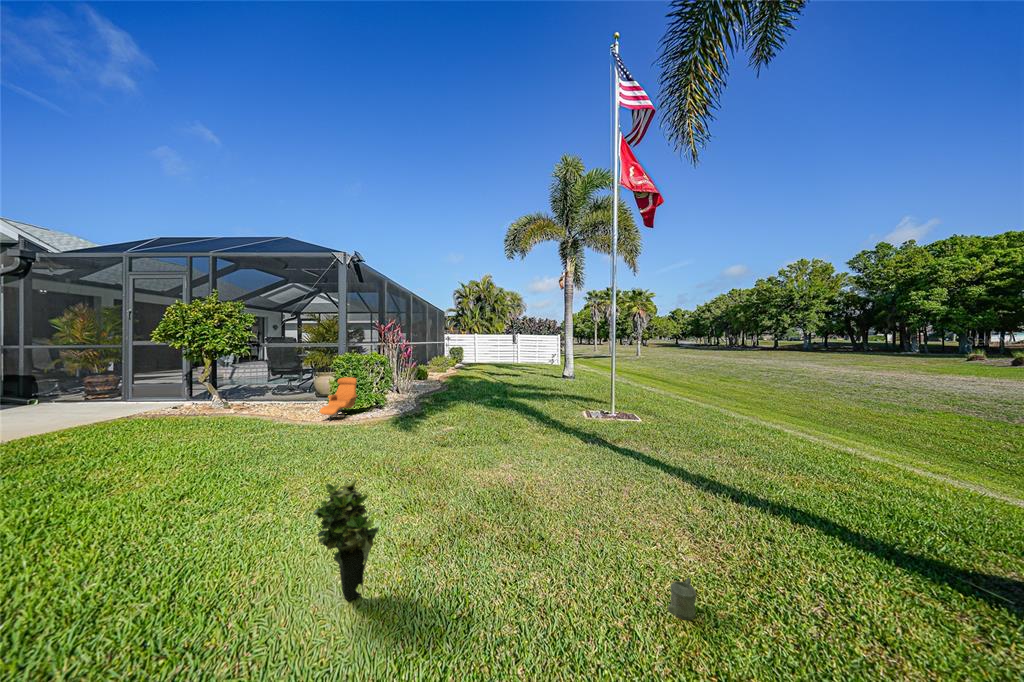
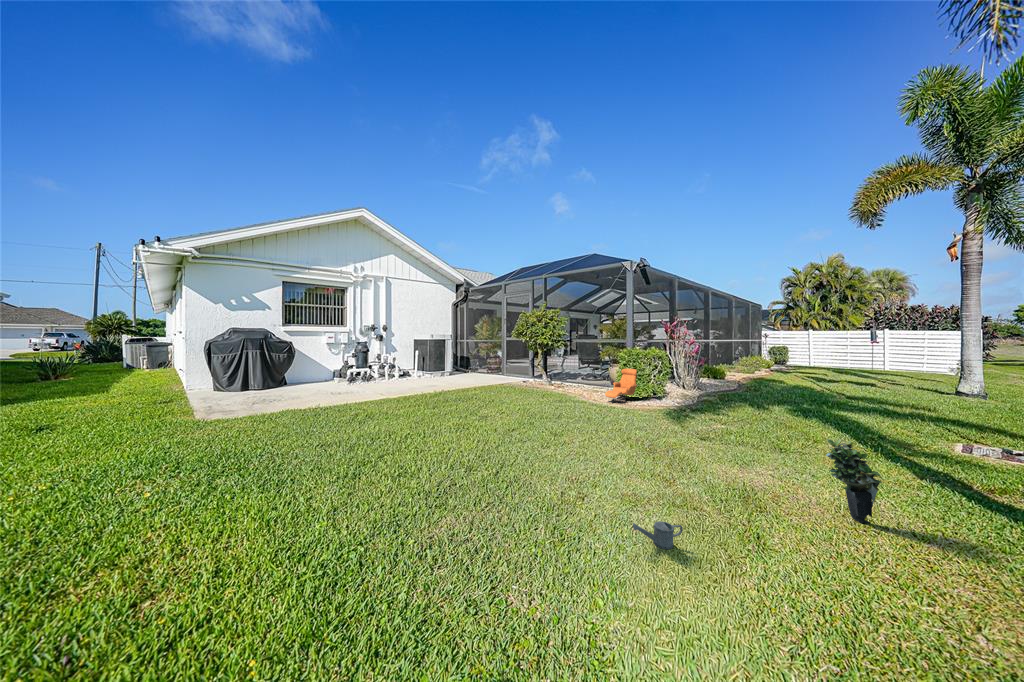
potted plant: present [313,479,379,601] -> present [826,439,882,523]
watering can: present [668,577,696,620] -> present [633,521,683,549]

